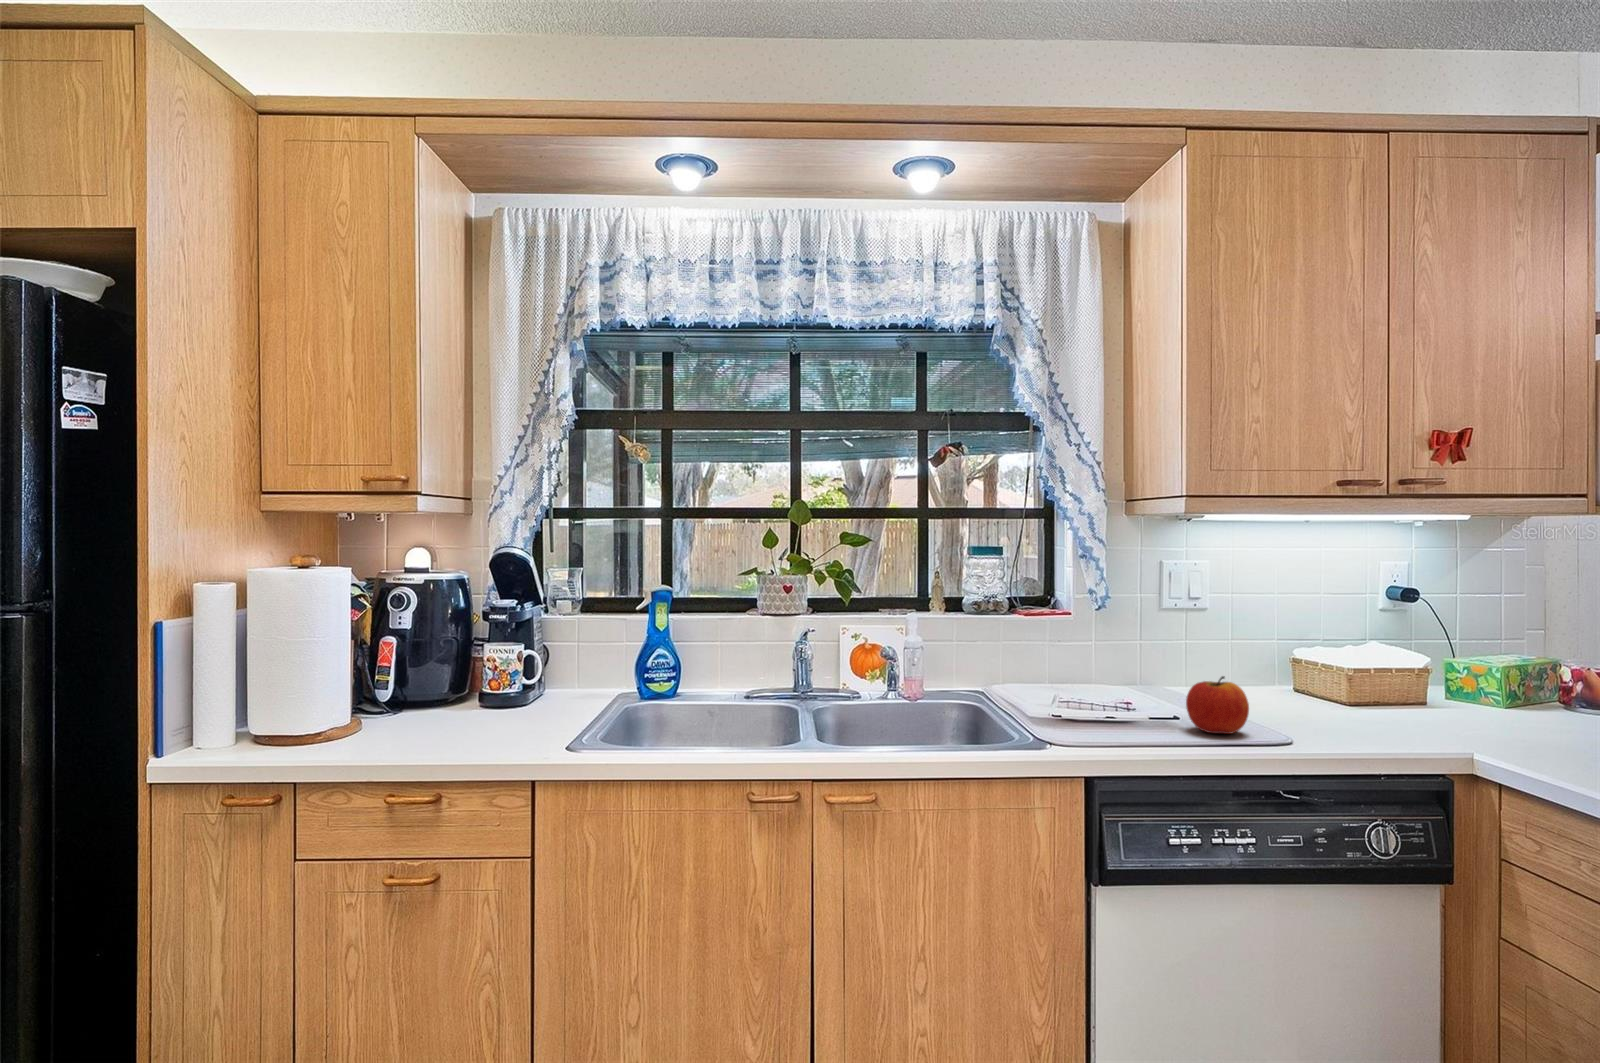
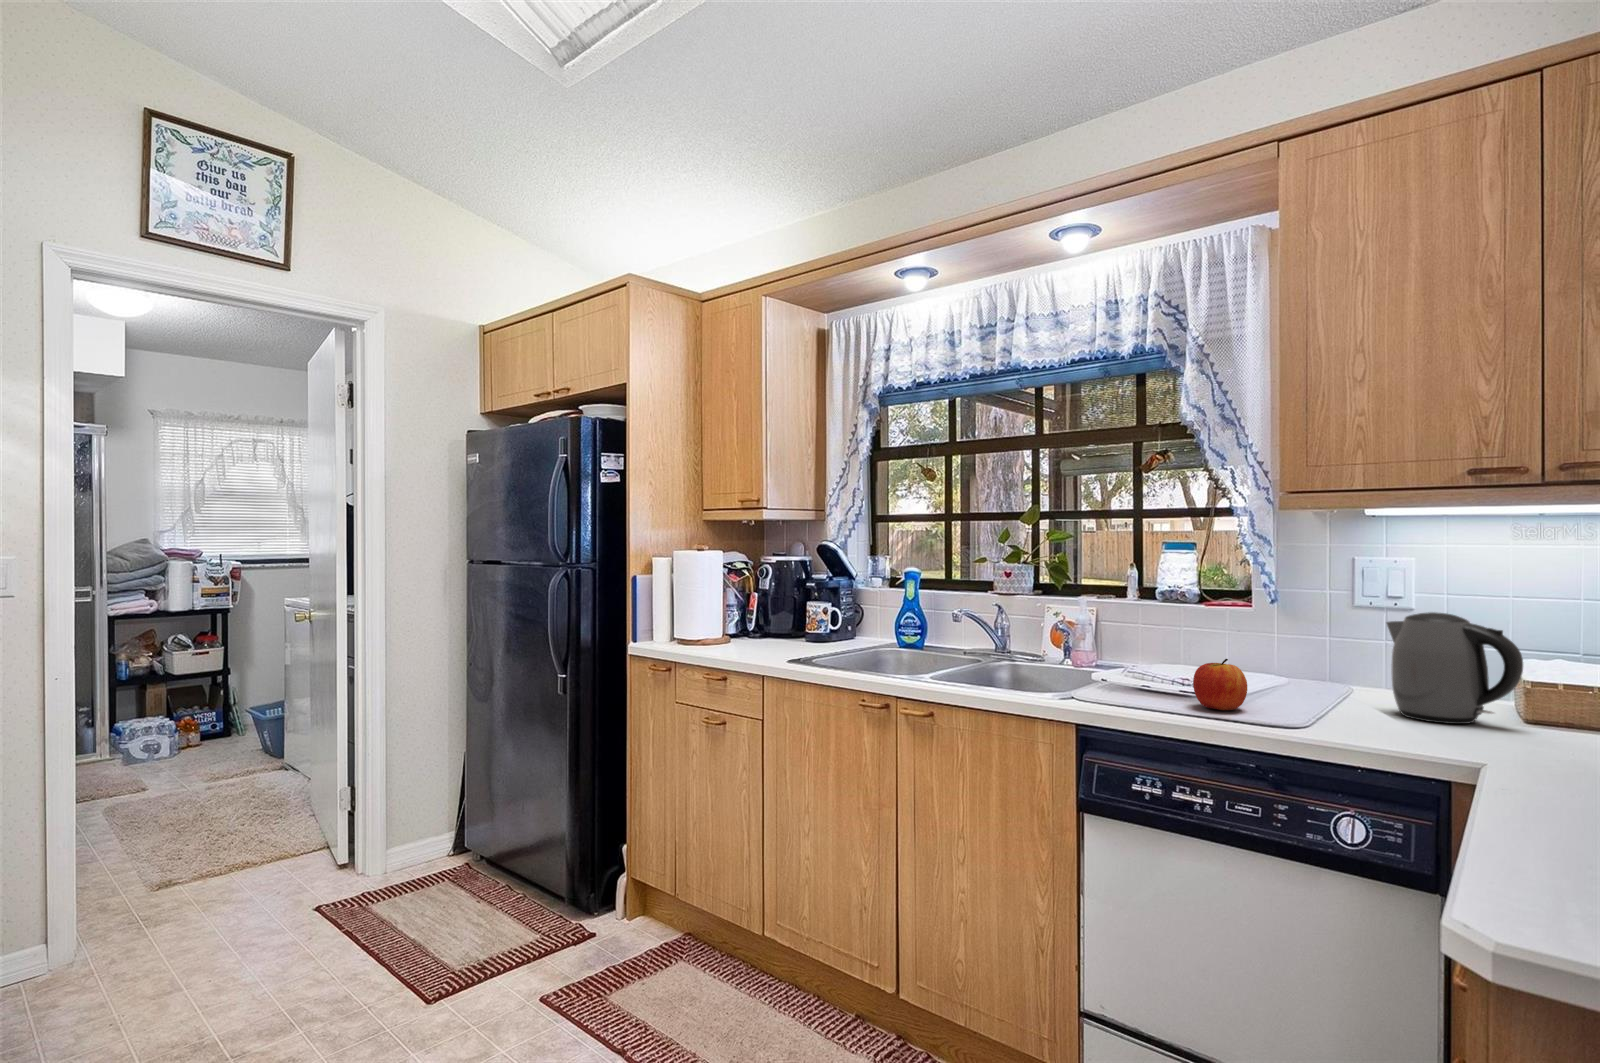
kettle: none [1260,612,1376,716] -> present [1387,612,1523,724]

